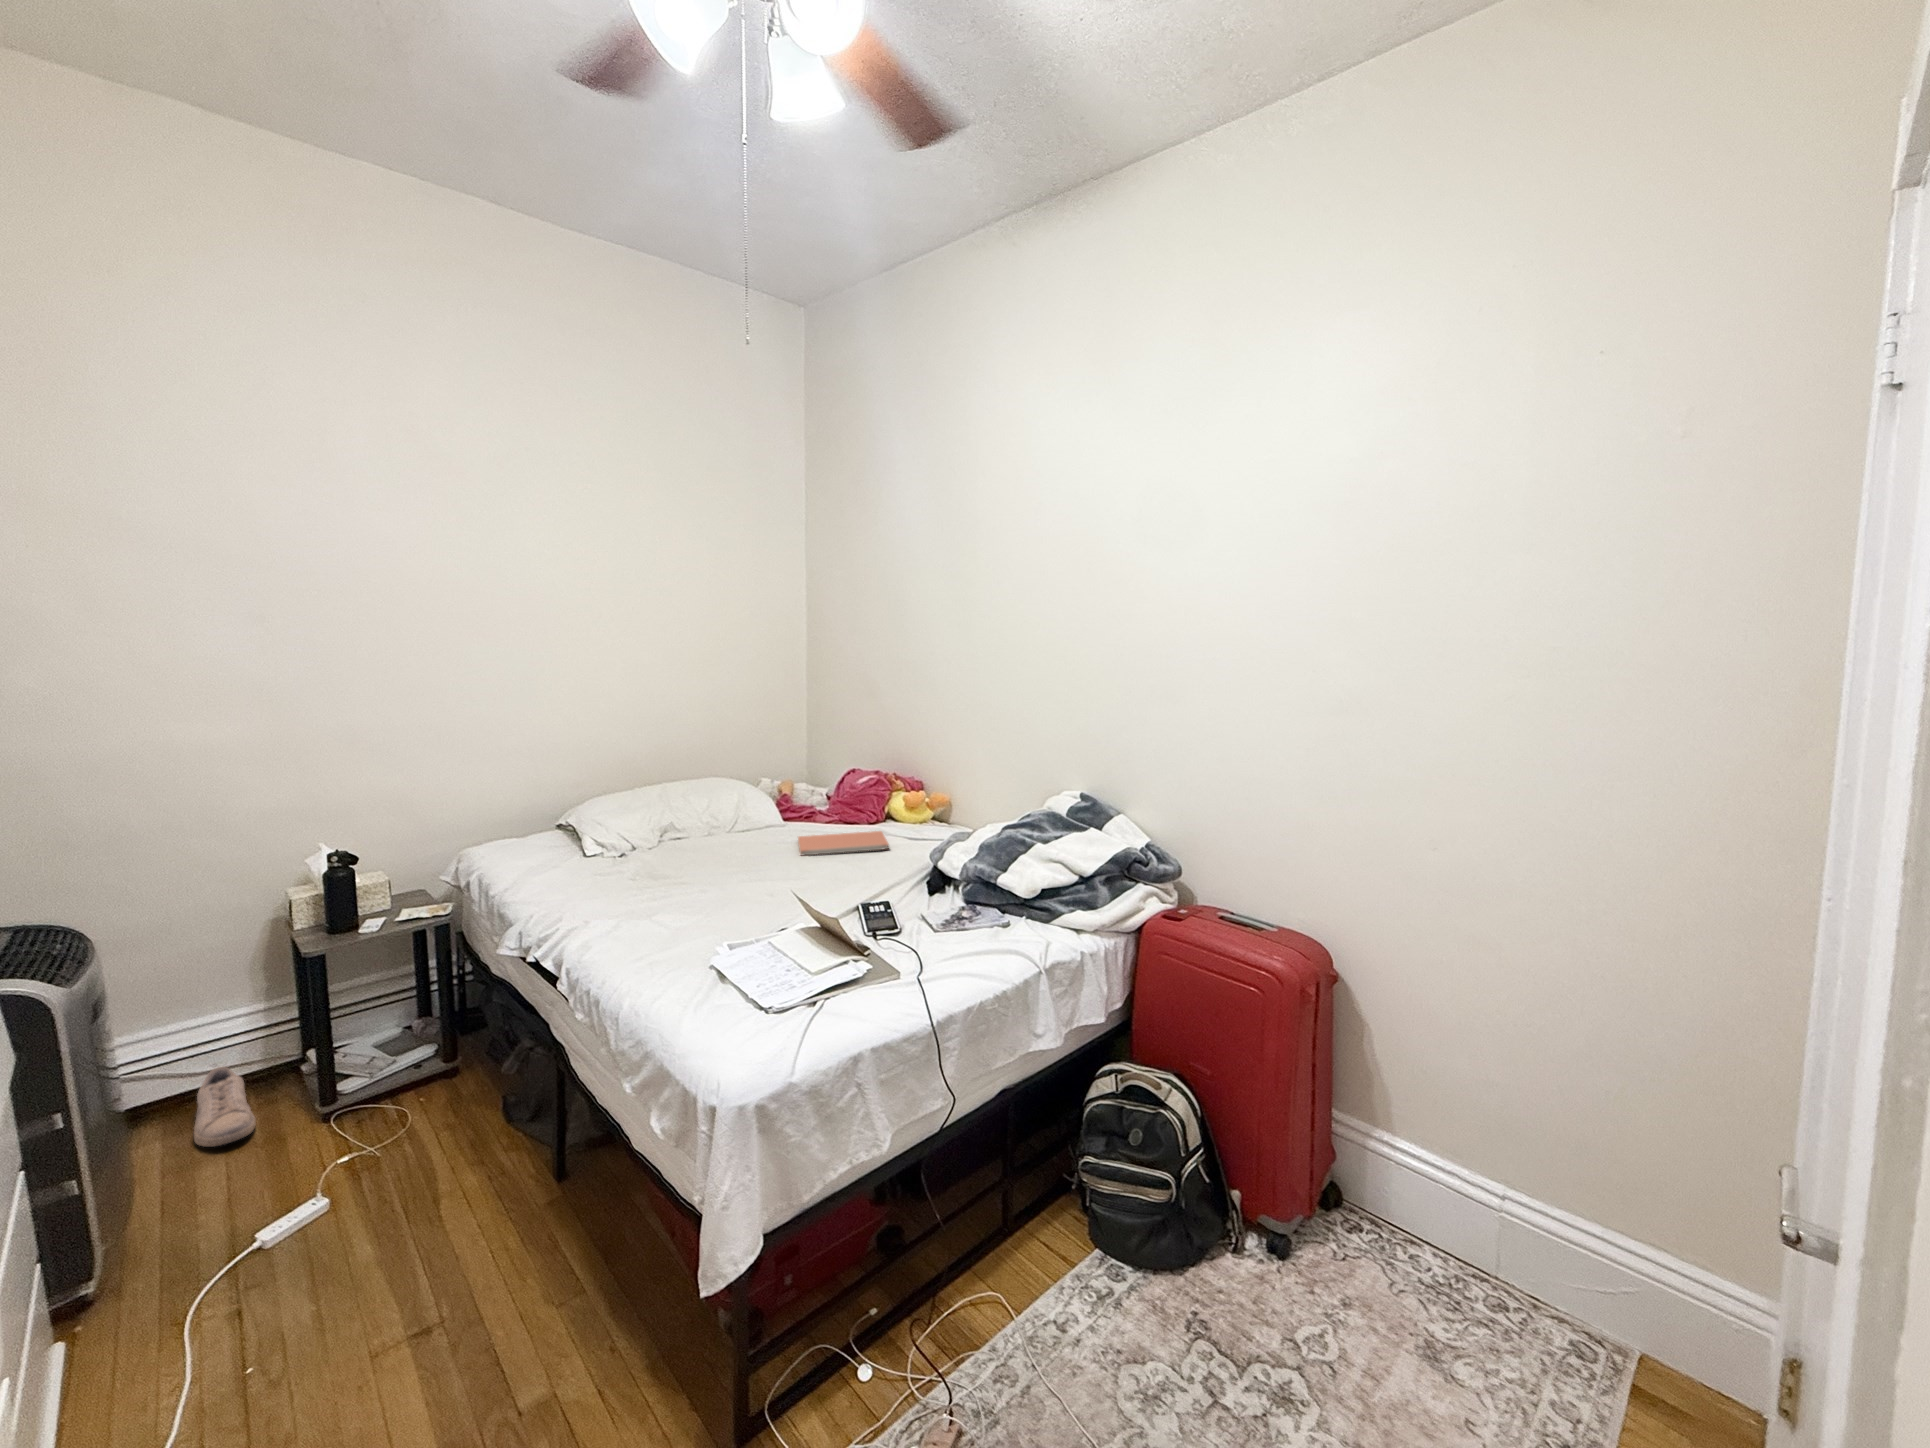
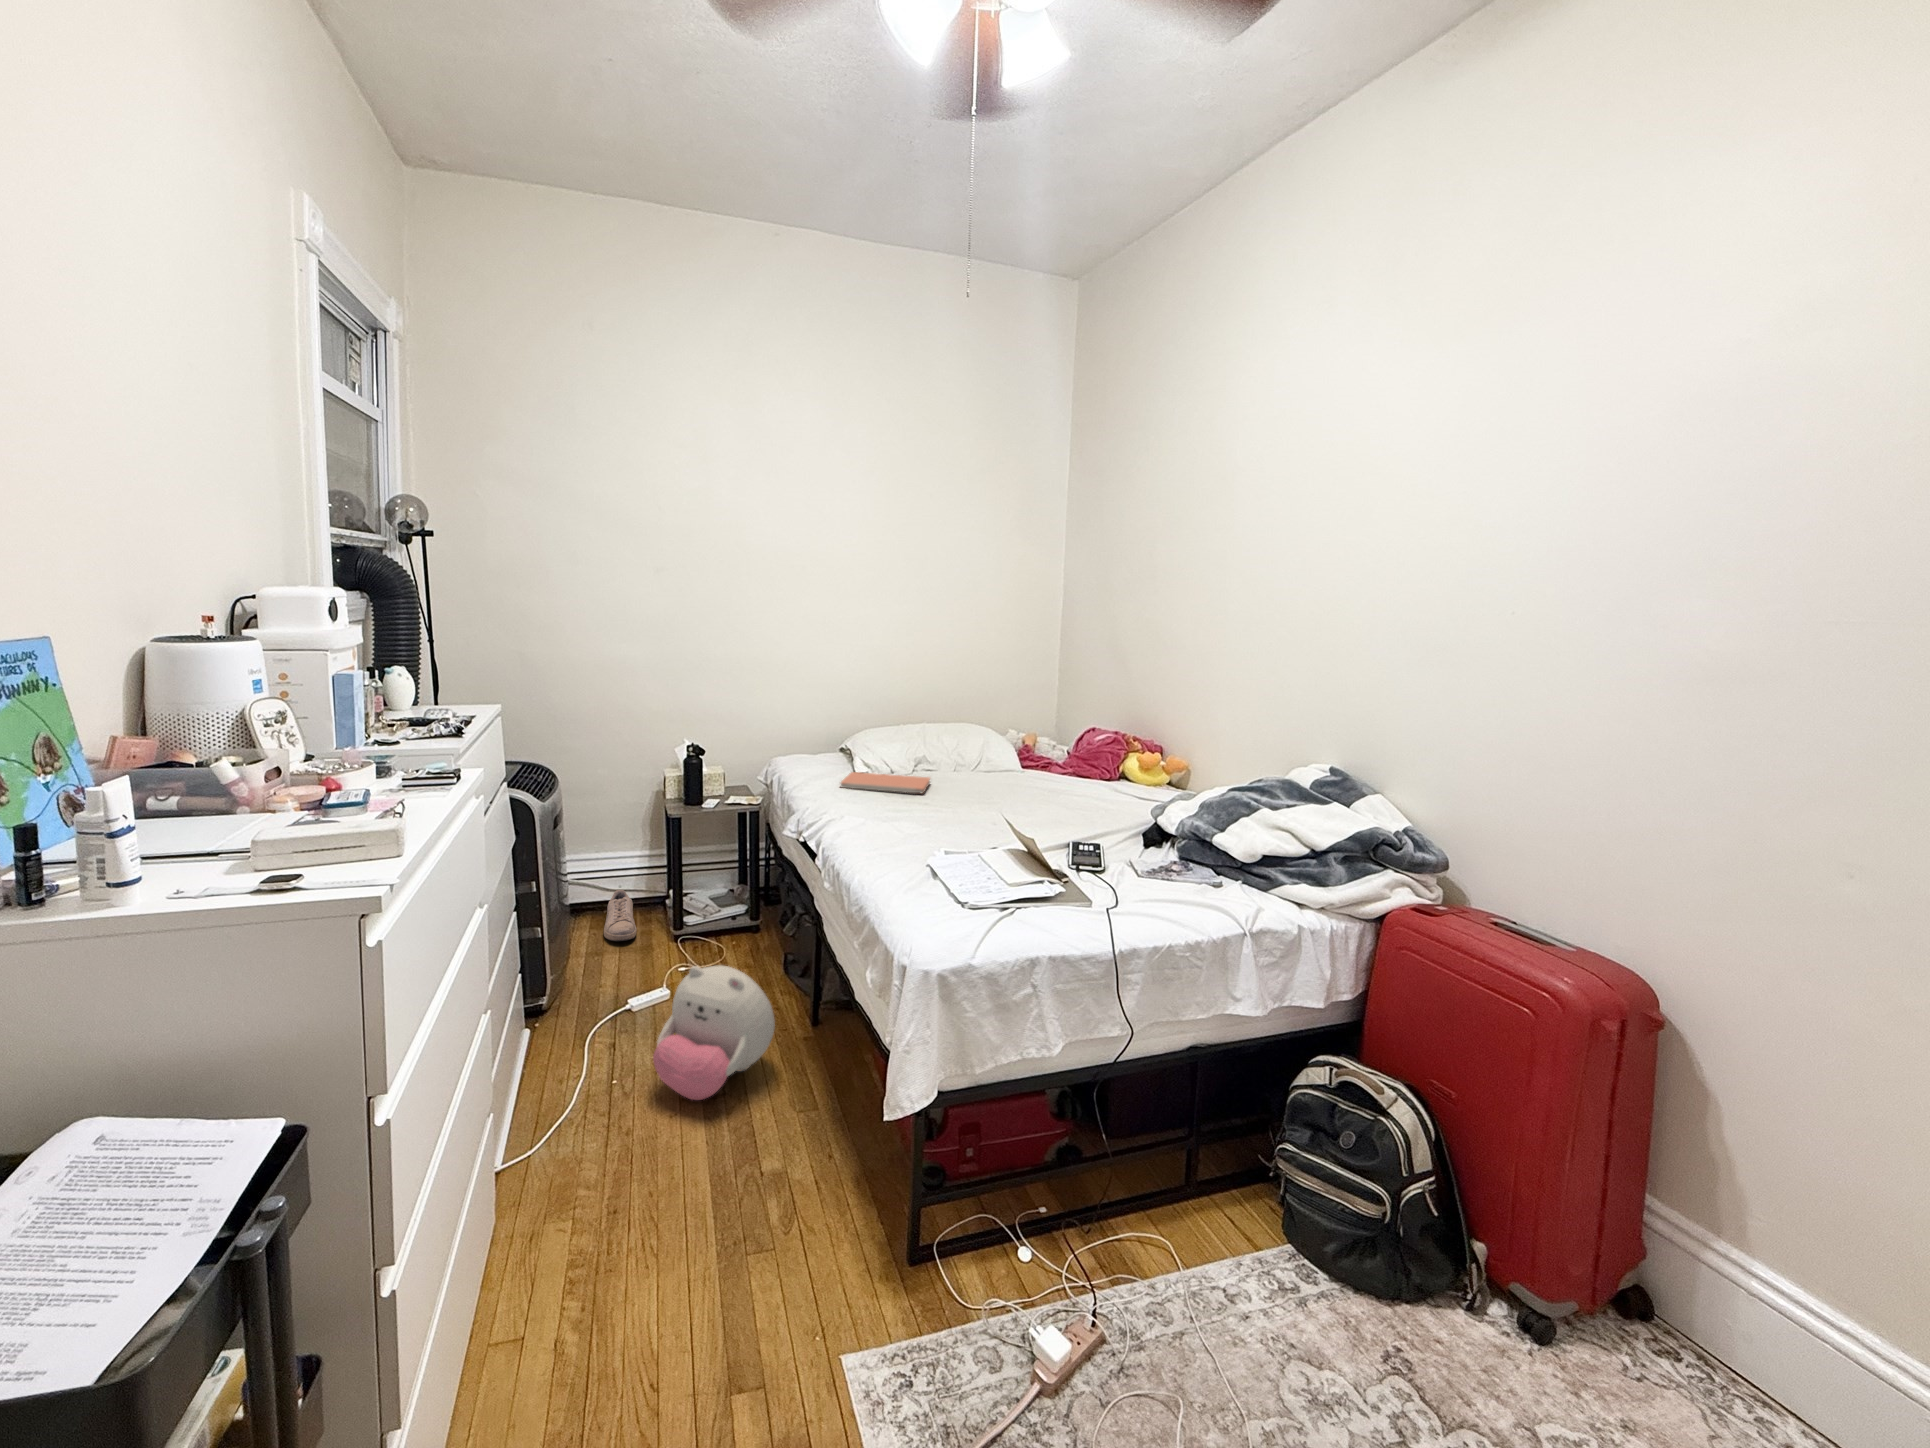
notebook: present [798,831,888,855] -> present [841,772,930,793]
plush toy: none [319,1149,511,1348] -> present [653,965,775,1100]

